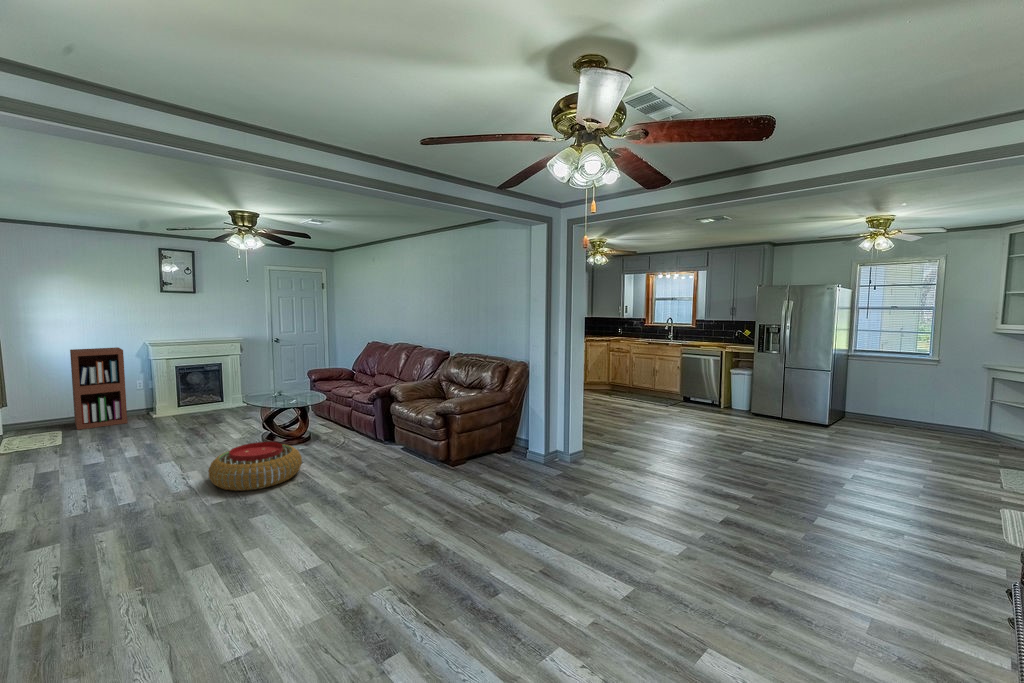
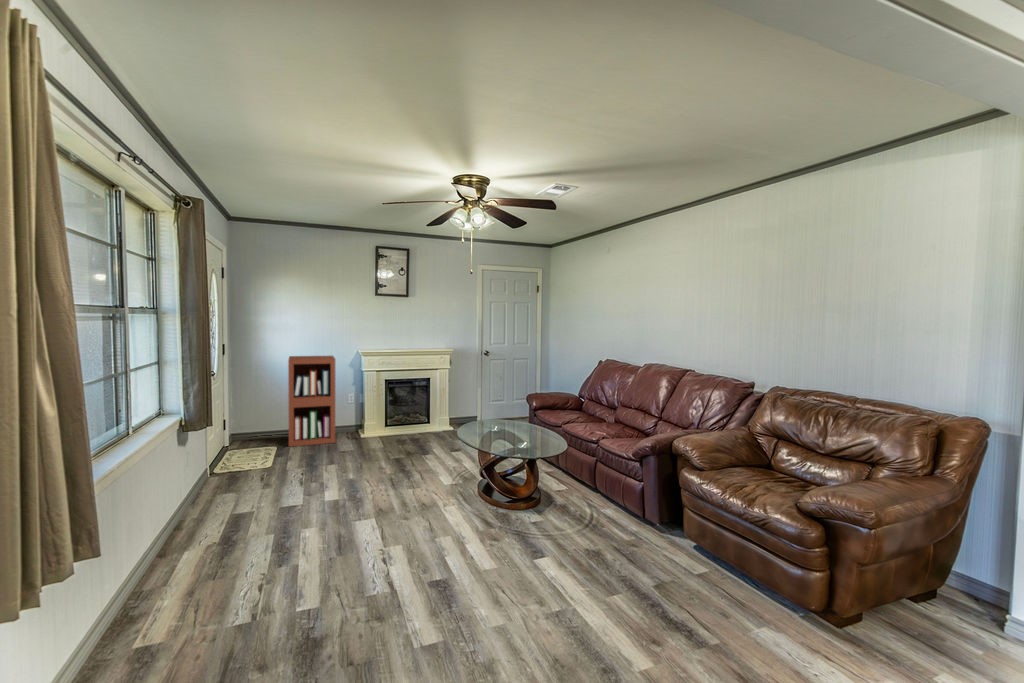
pouf: present [208,442,302,491] -> none [416,516,551,615]

